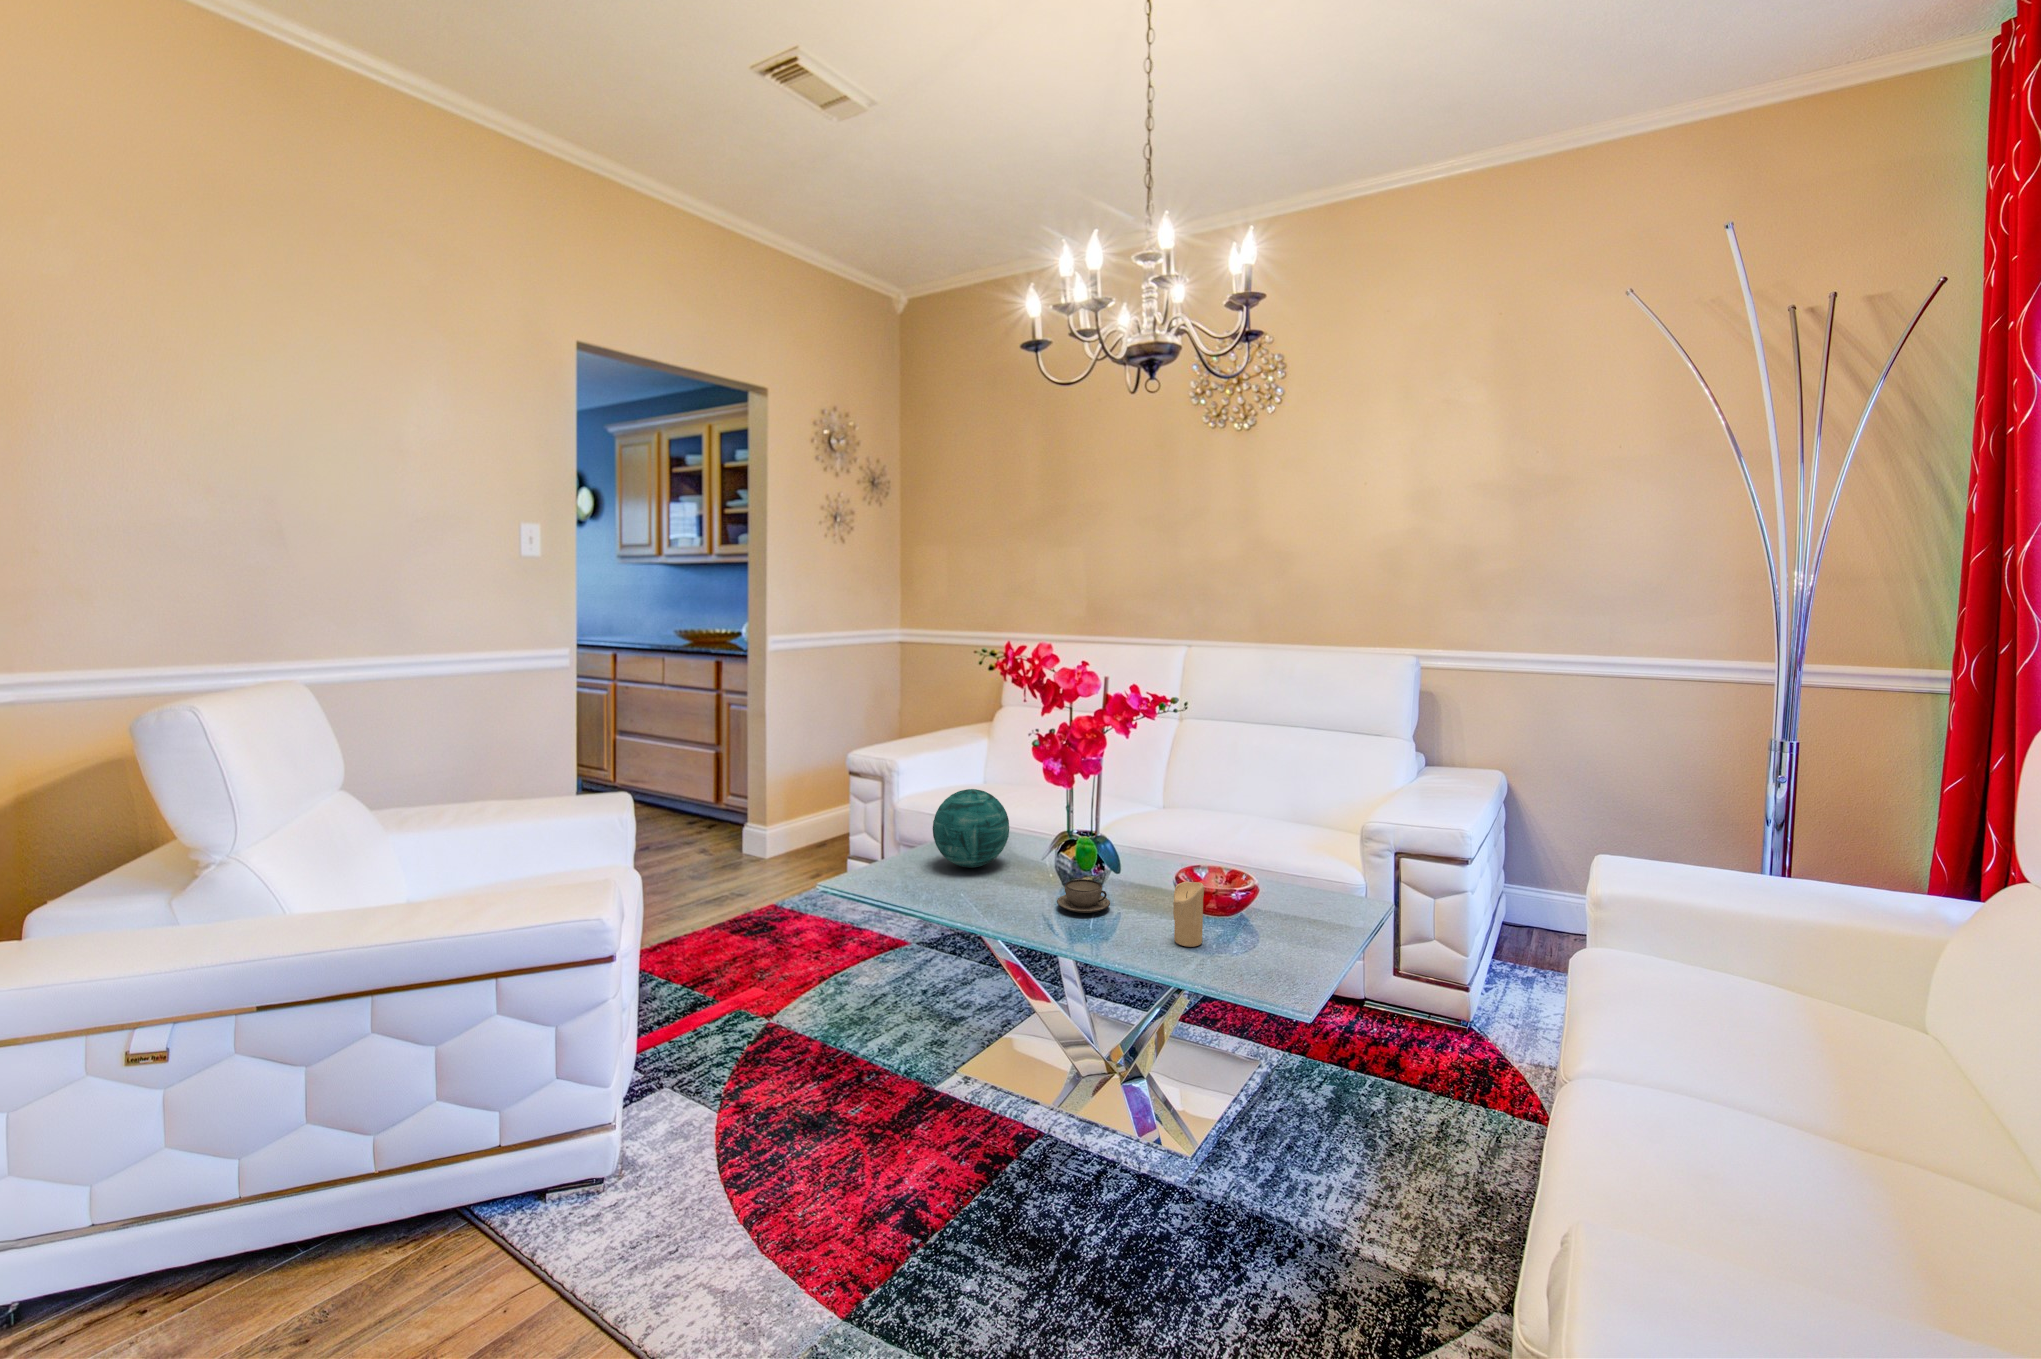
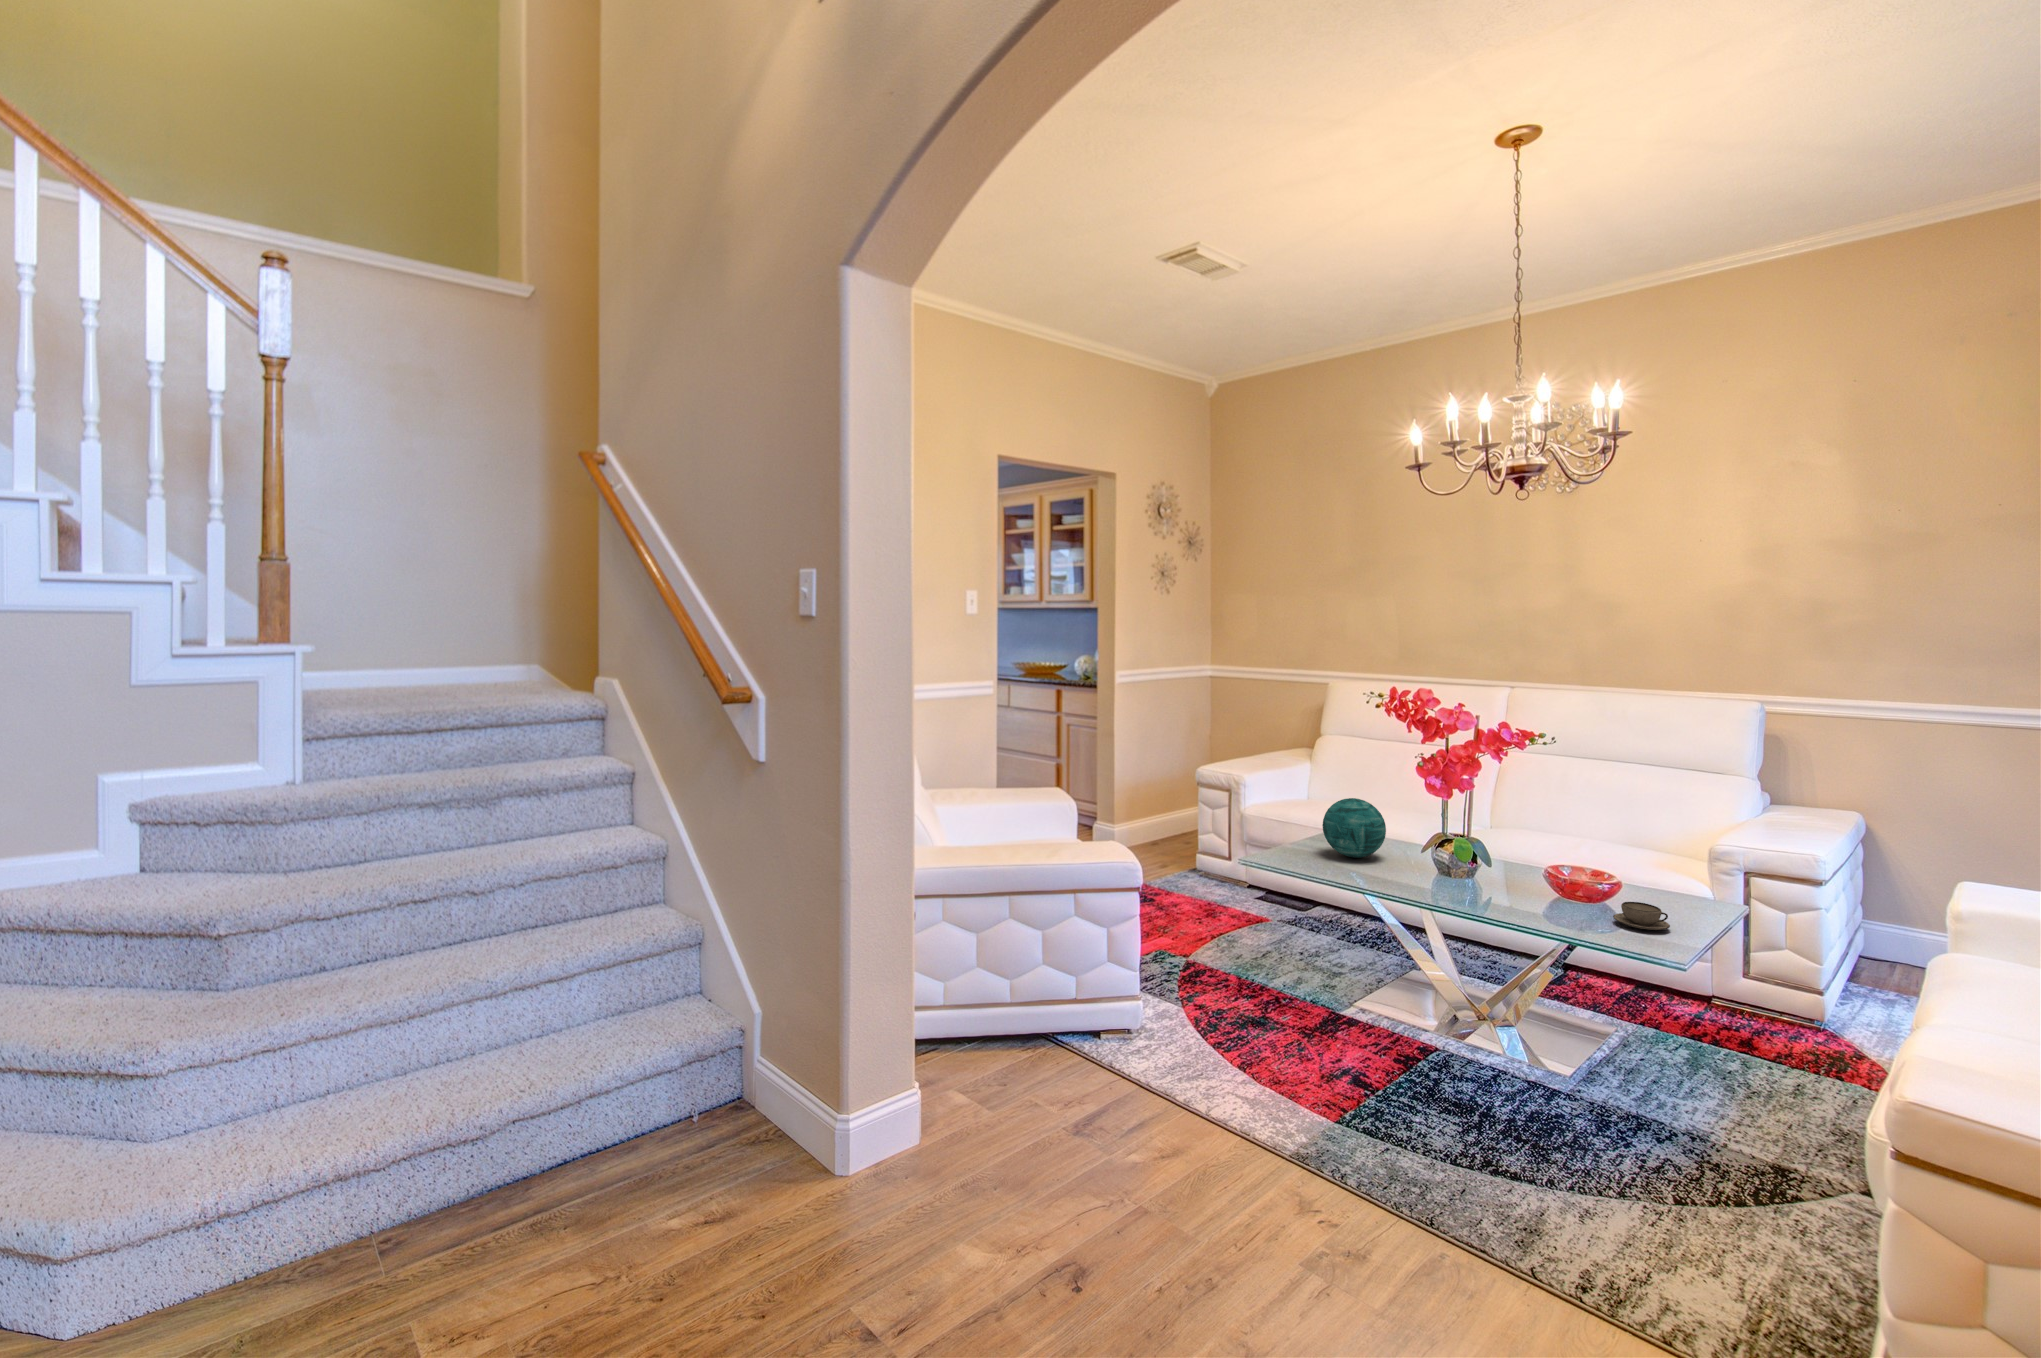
teacup: present [1057,879,1110,912] -> present [1613,902,1670,930]
candle: present [1173,882,1204,947] -> none [1553,872,1580,920]

